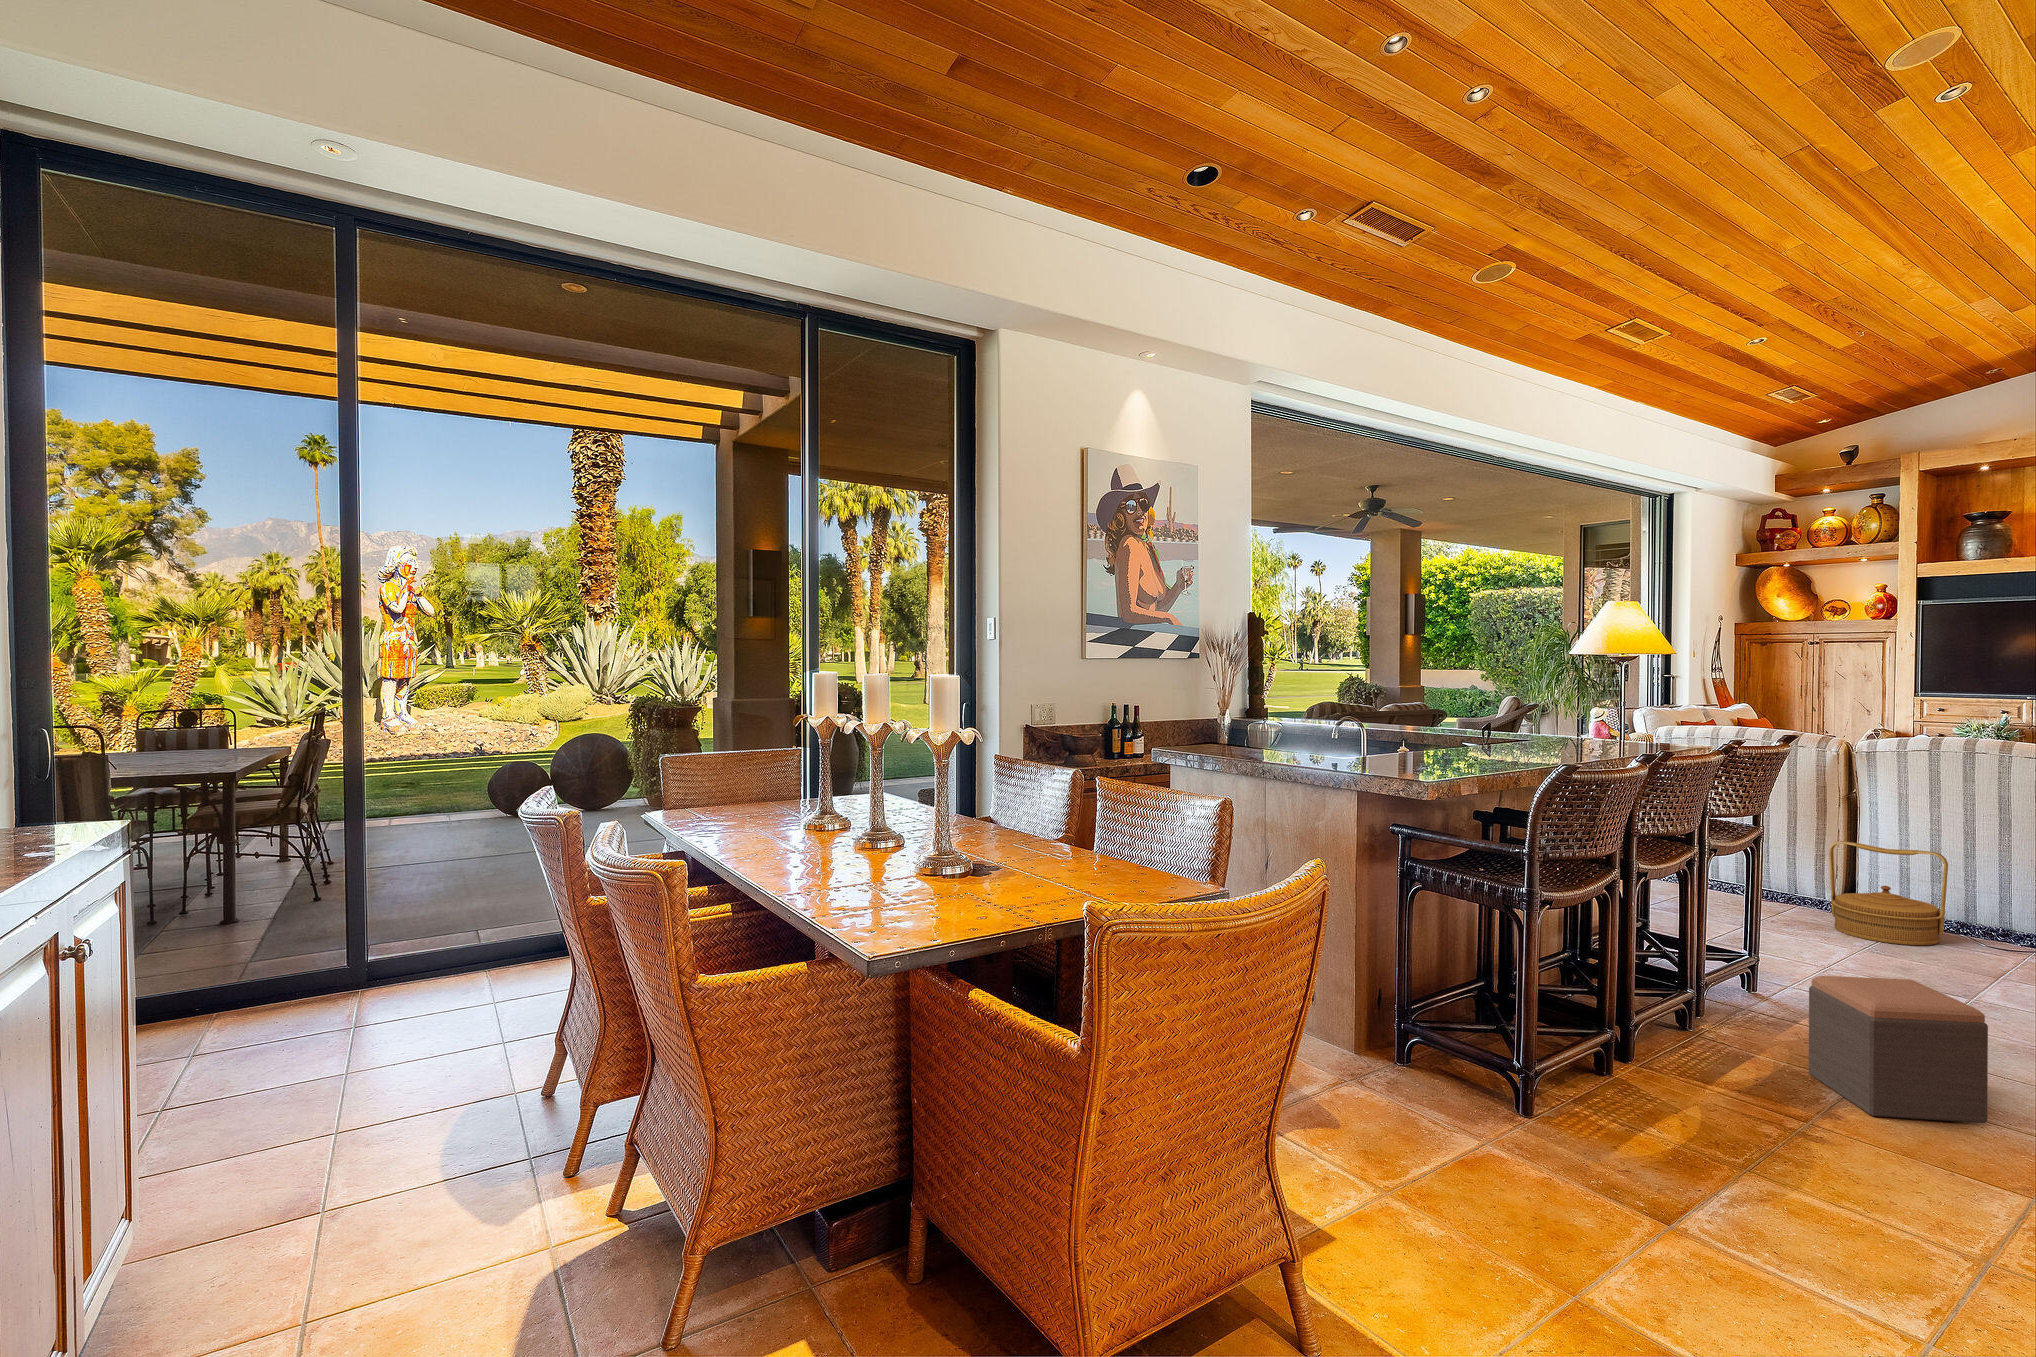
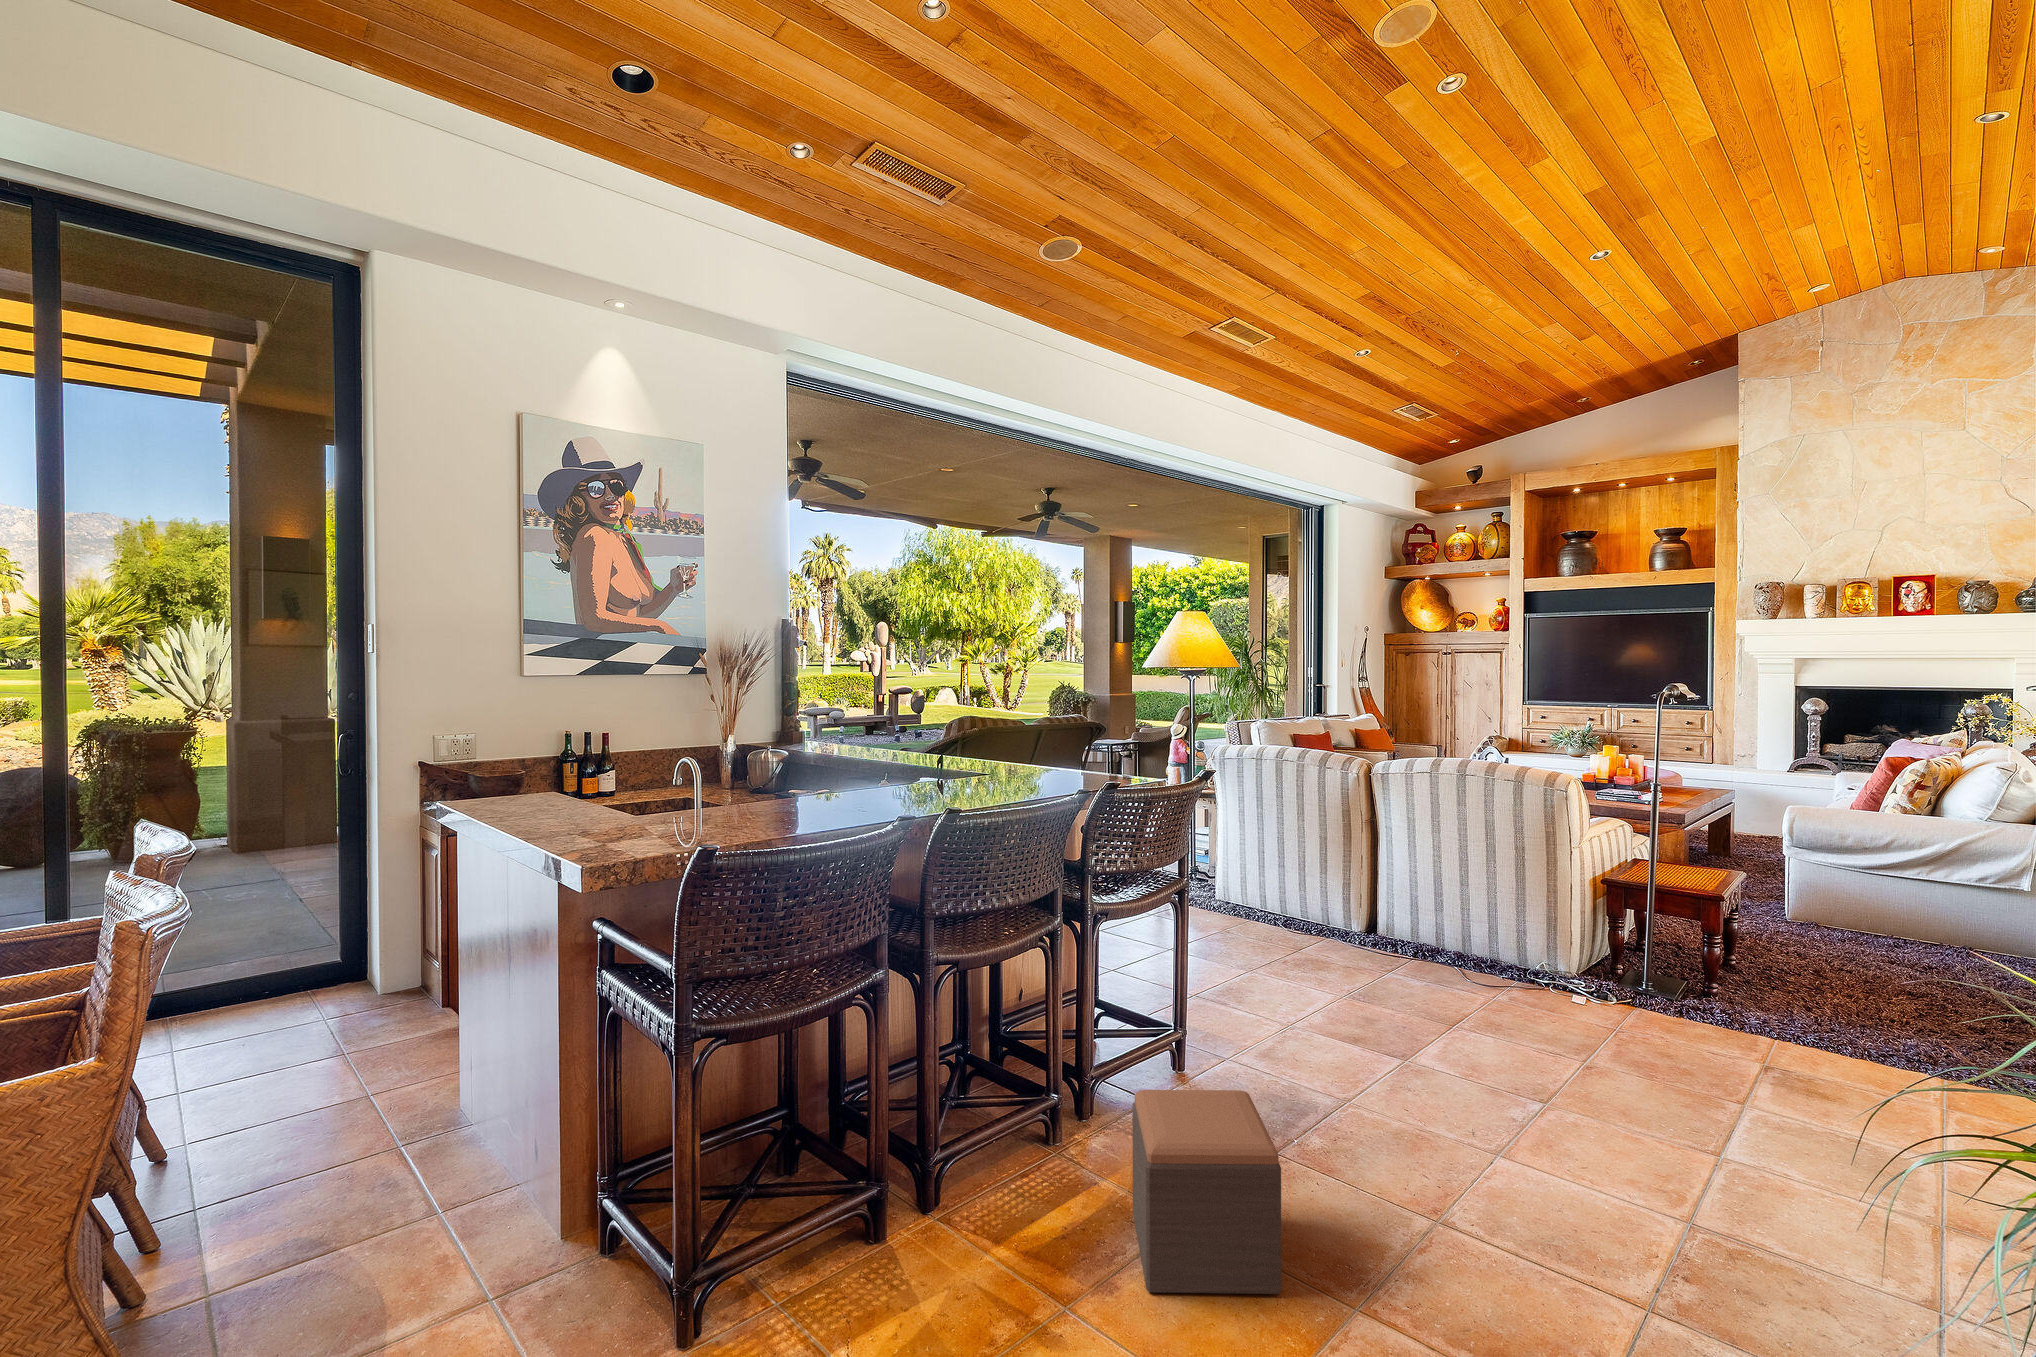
woven basket: present [1829,841,1948,945] -> none [1341,871,1439,987]

